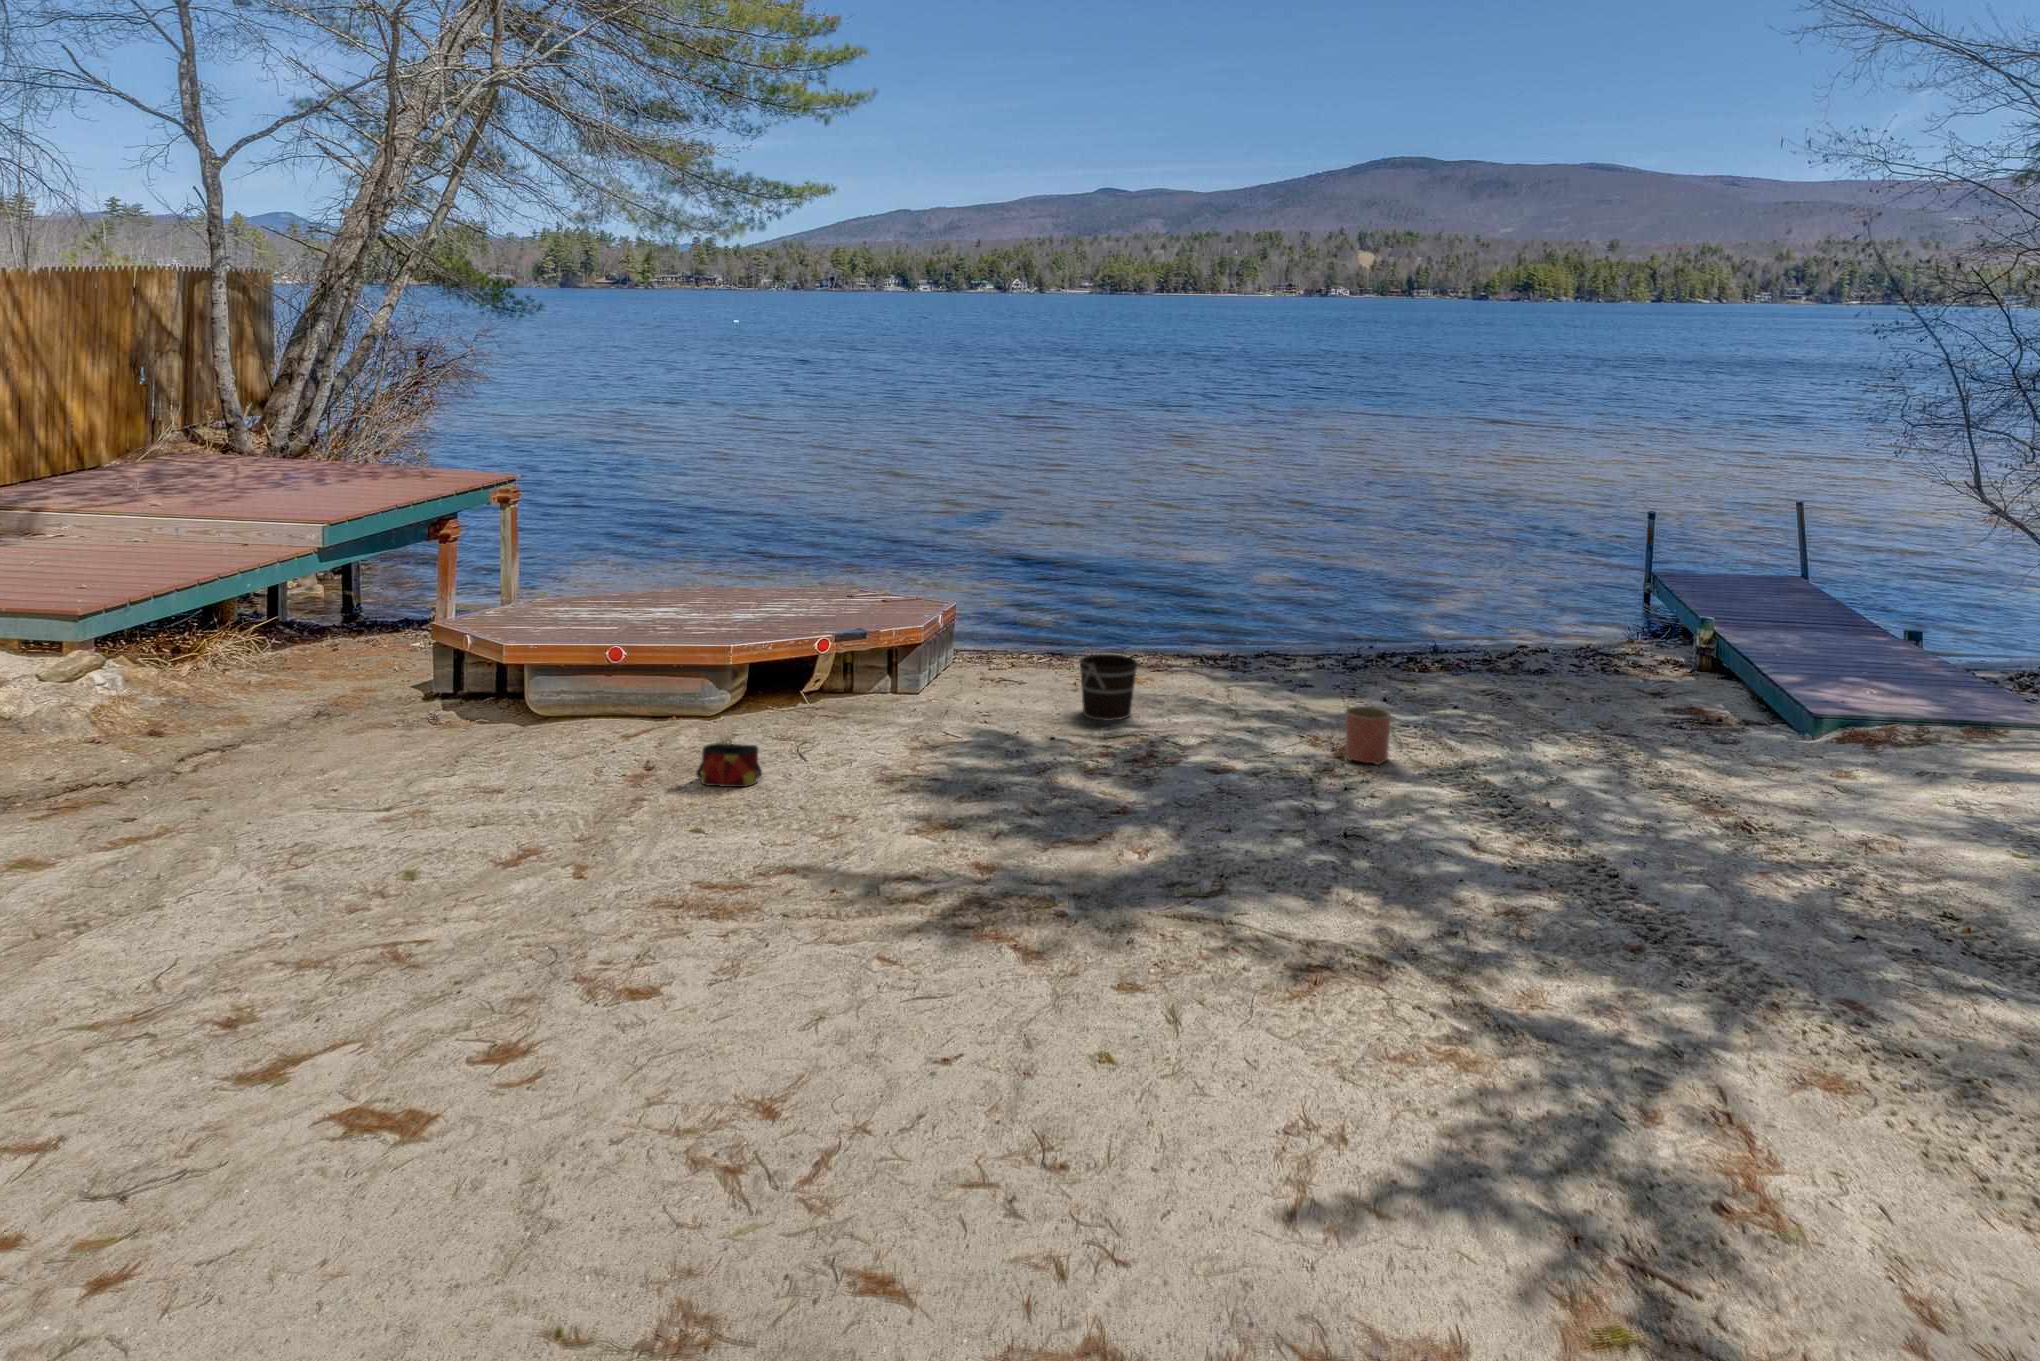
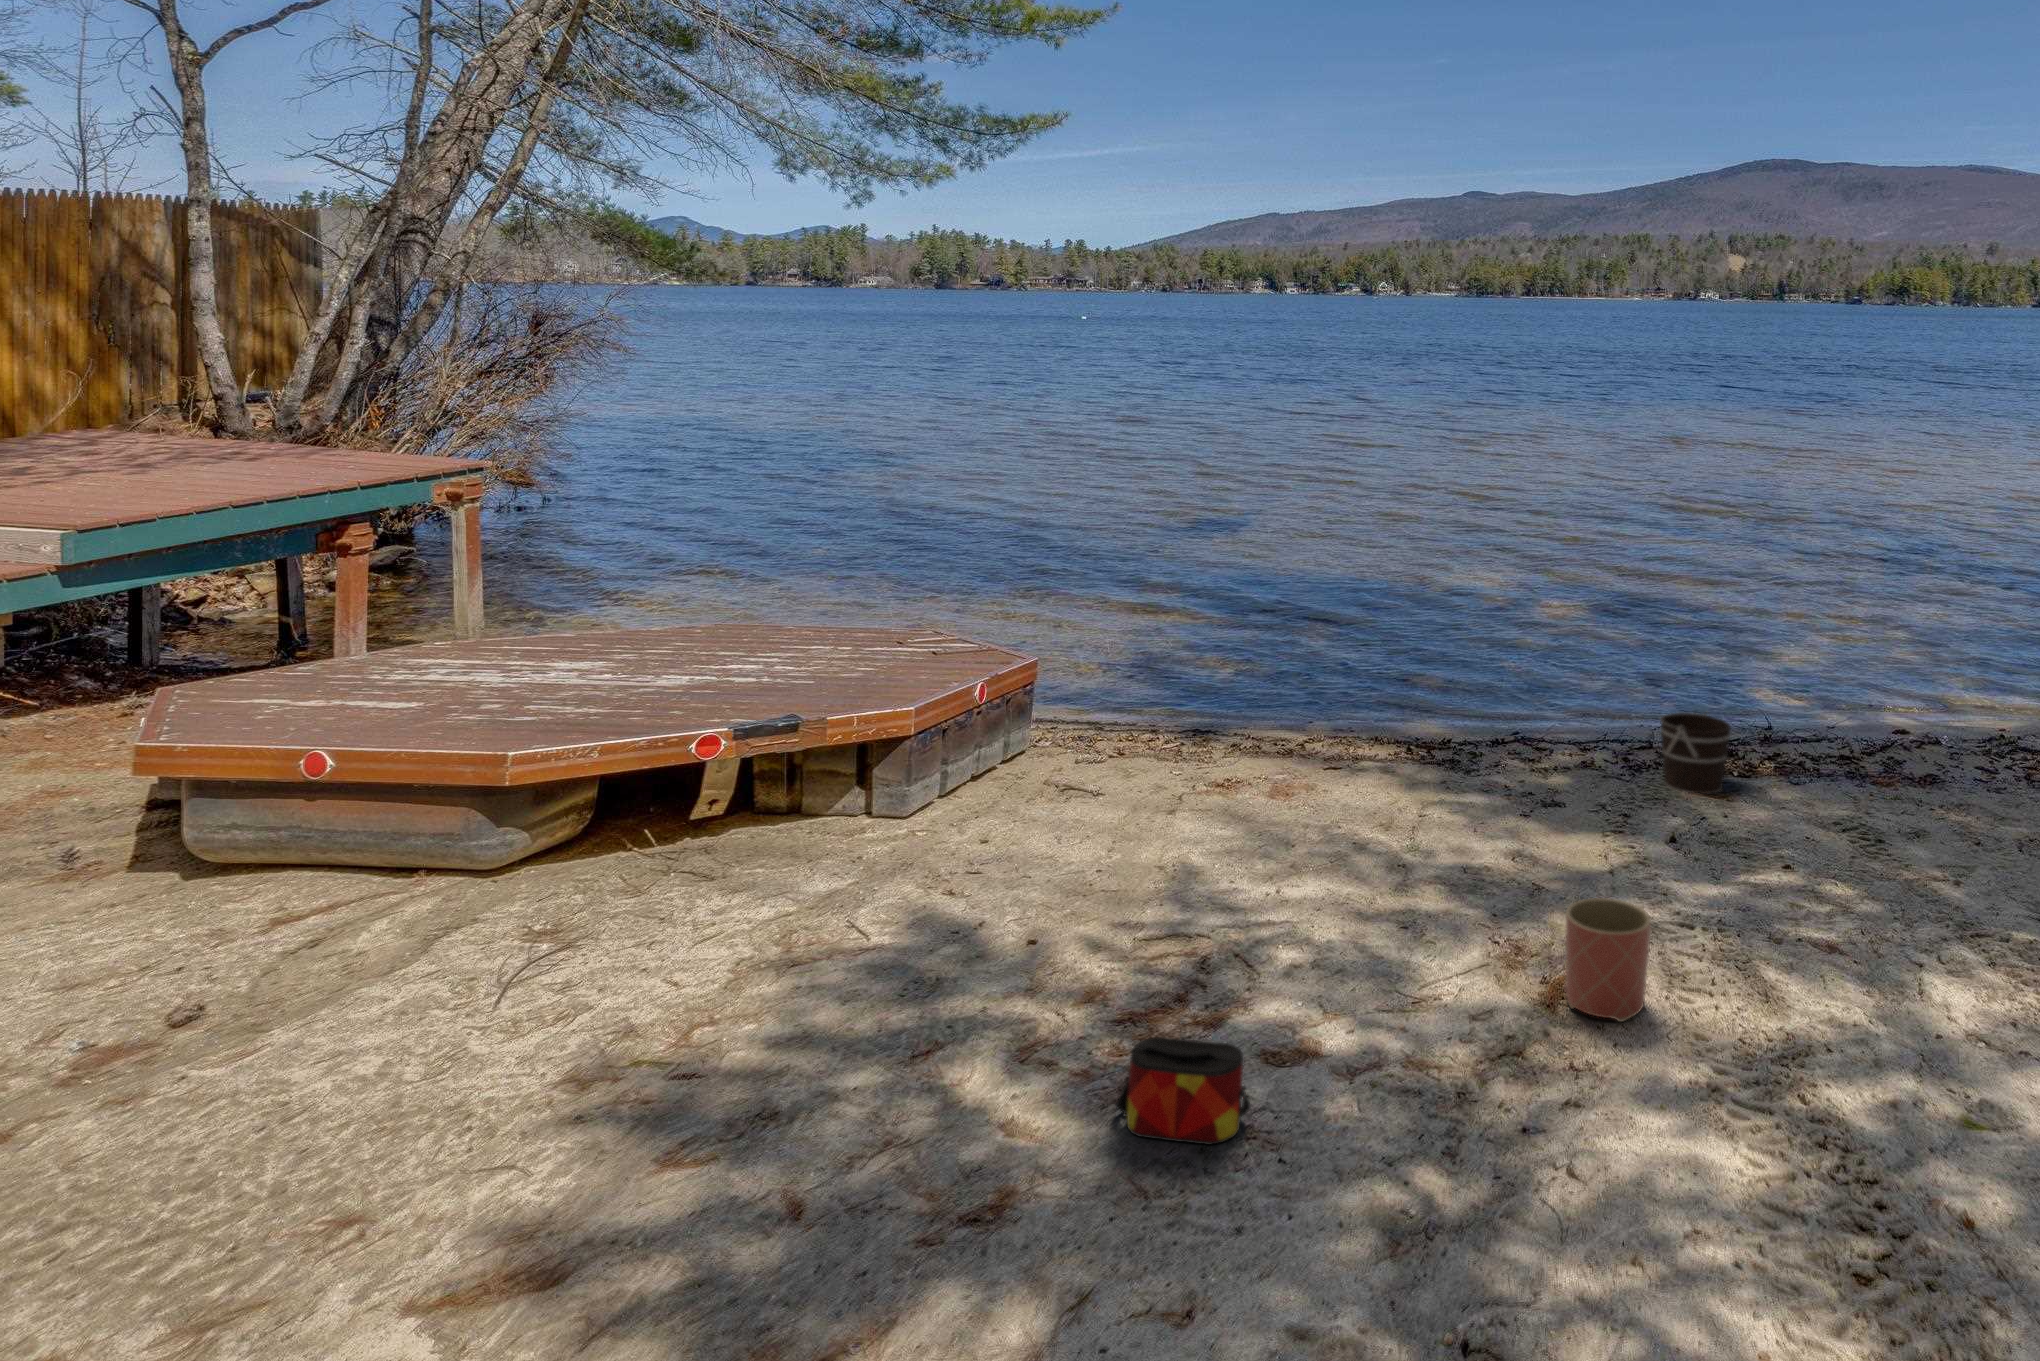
bucket: present [1080,654,1137,721] -> present [1660,713,1731,794]
bag: present [696,743,762,787] -> present [1116,1037,1250,1145]

